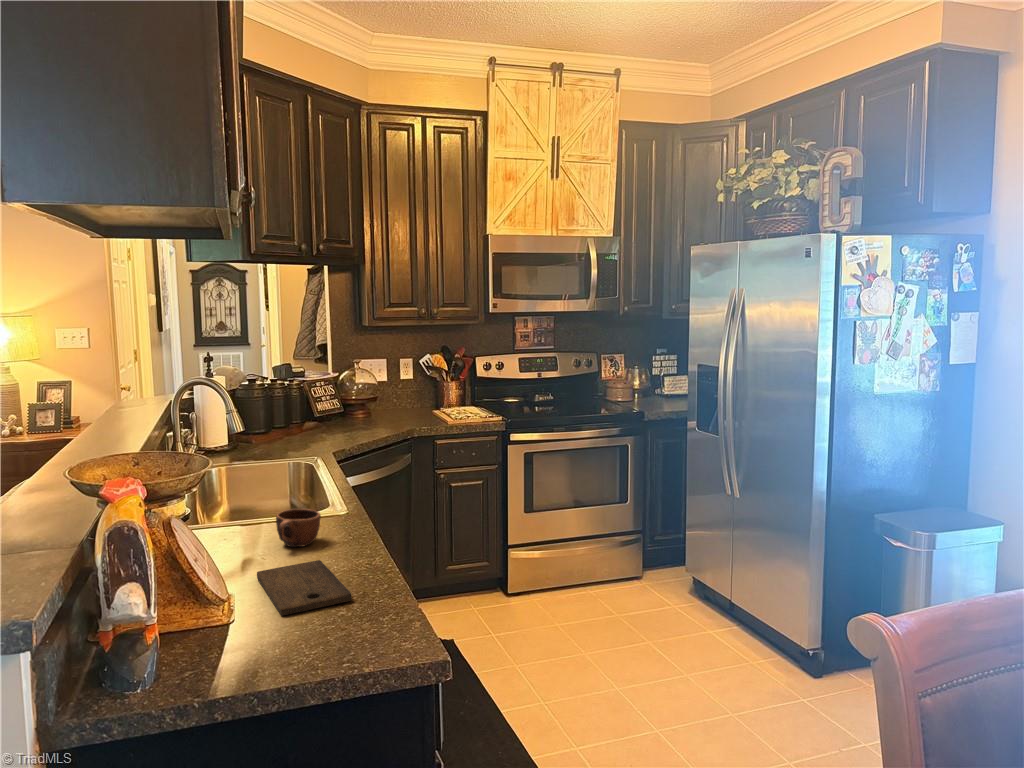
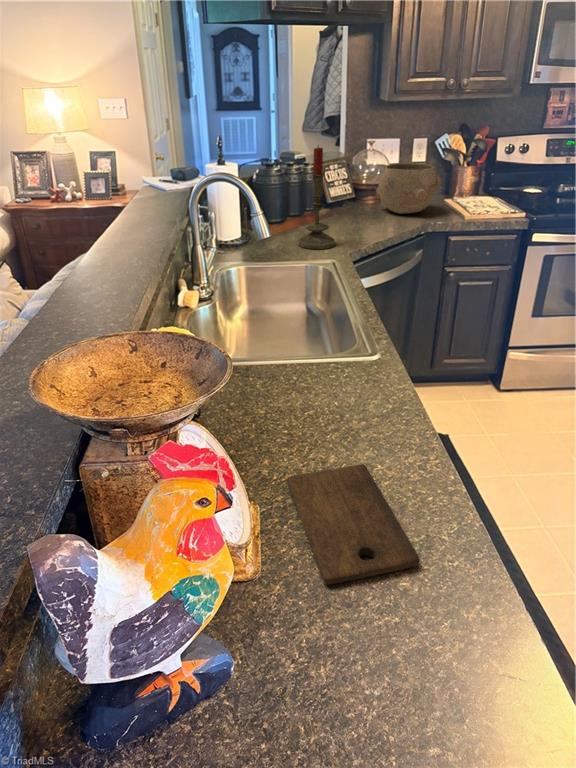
candle: none [282,358,318,451] -> present [299,145,335,249]
bowl: none [363,378,422,423] -> present [376,163,442,214]
mug: present [276,509,321,547] -> none [307,371,361,423]

